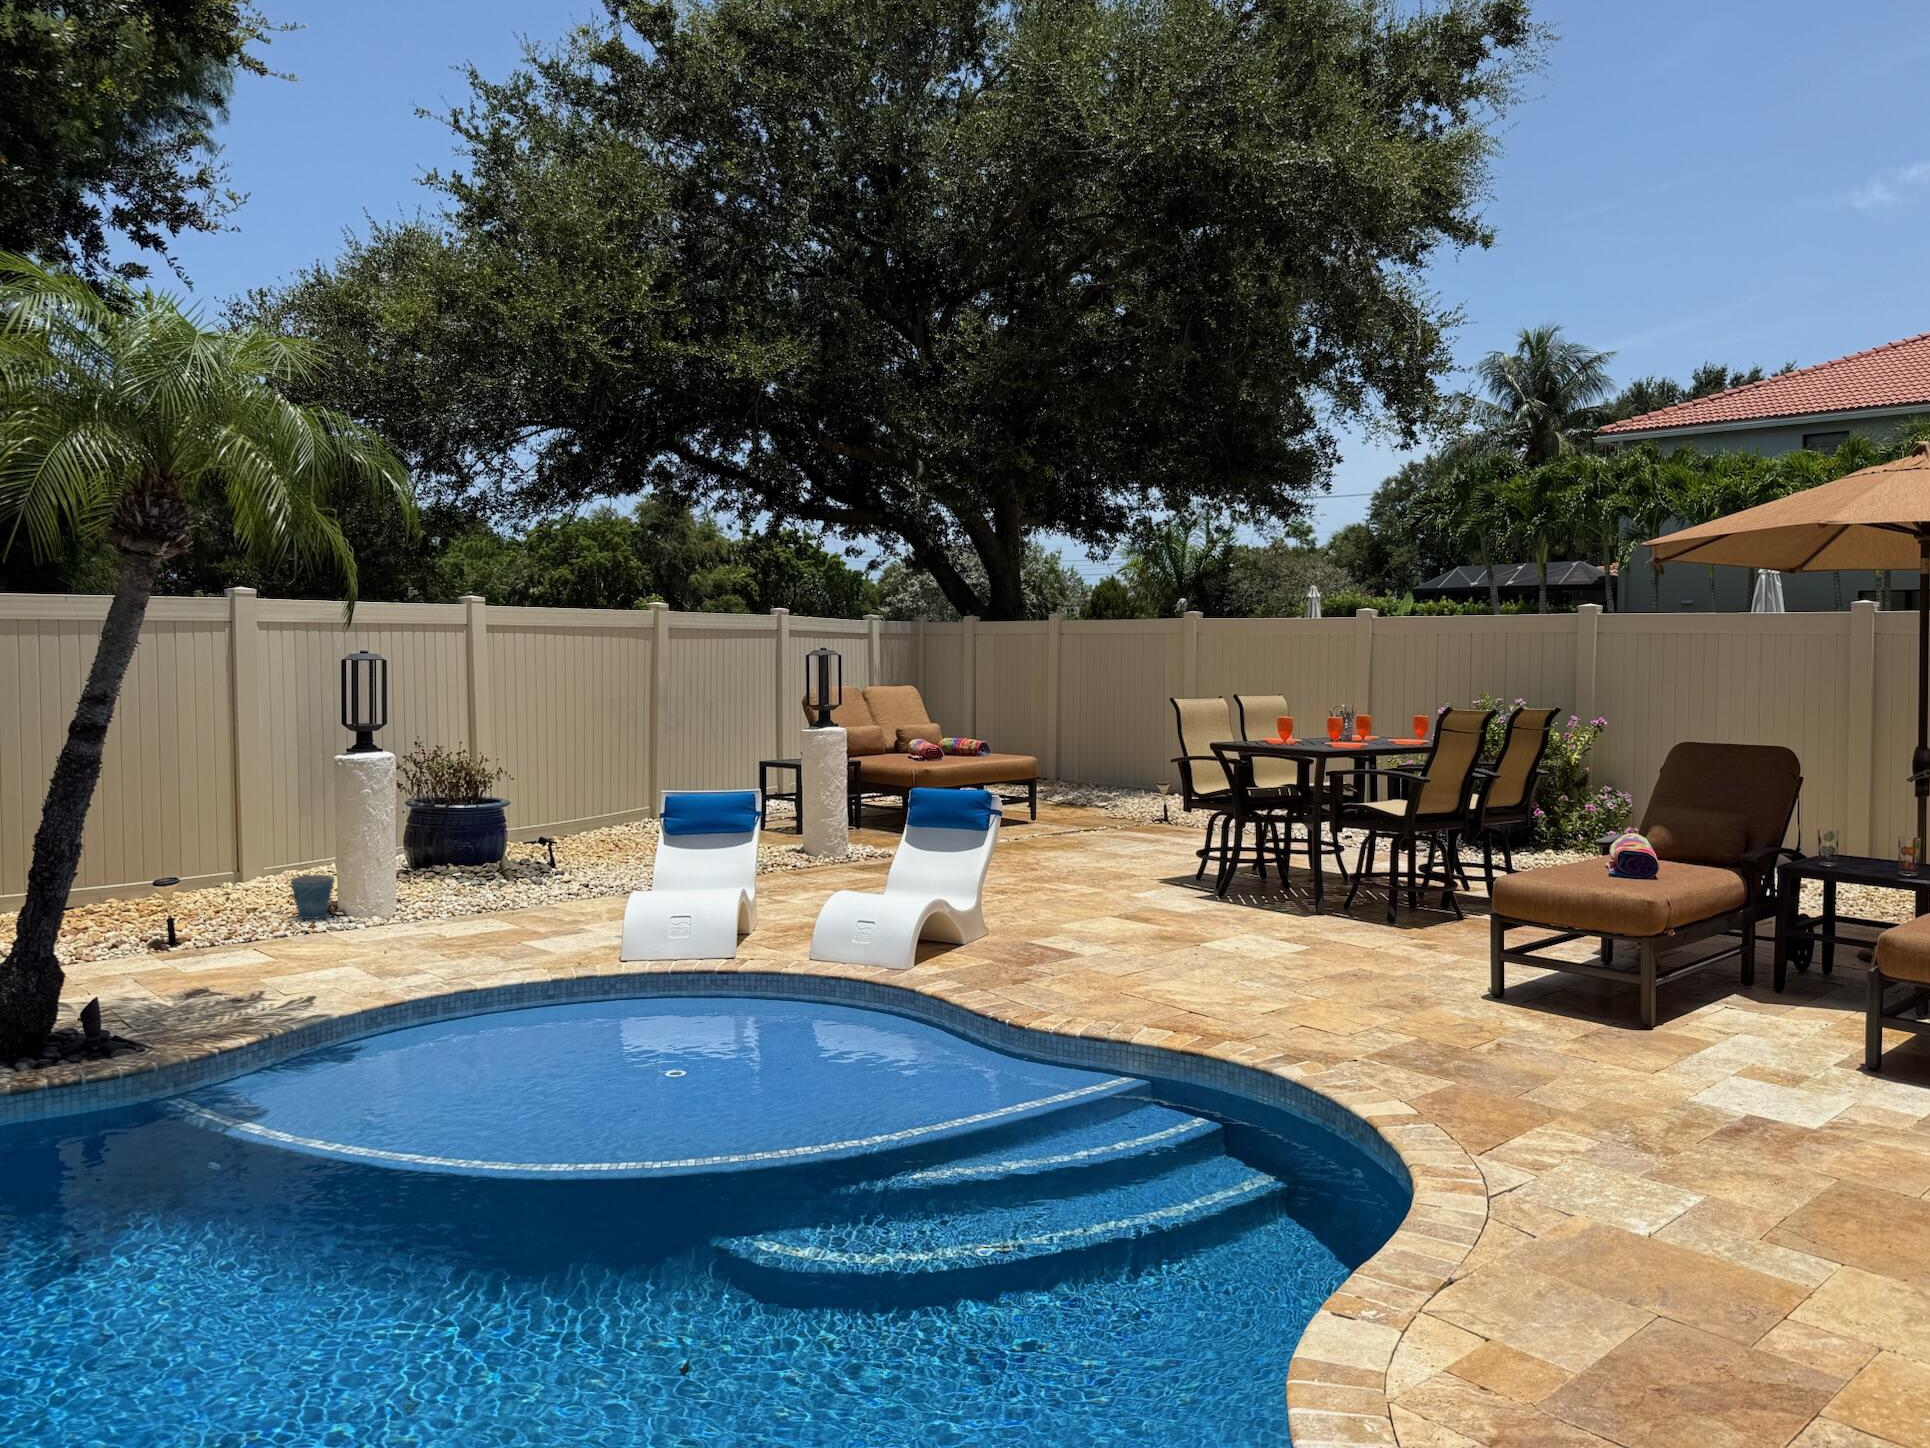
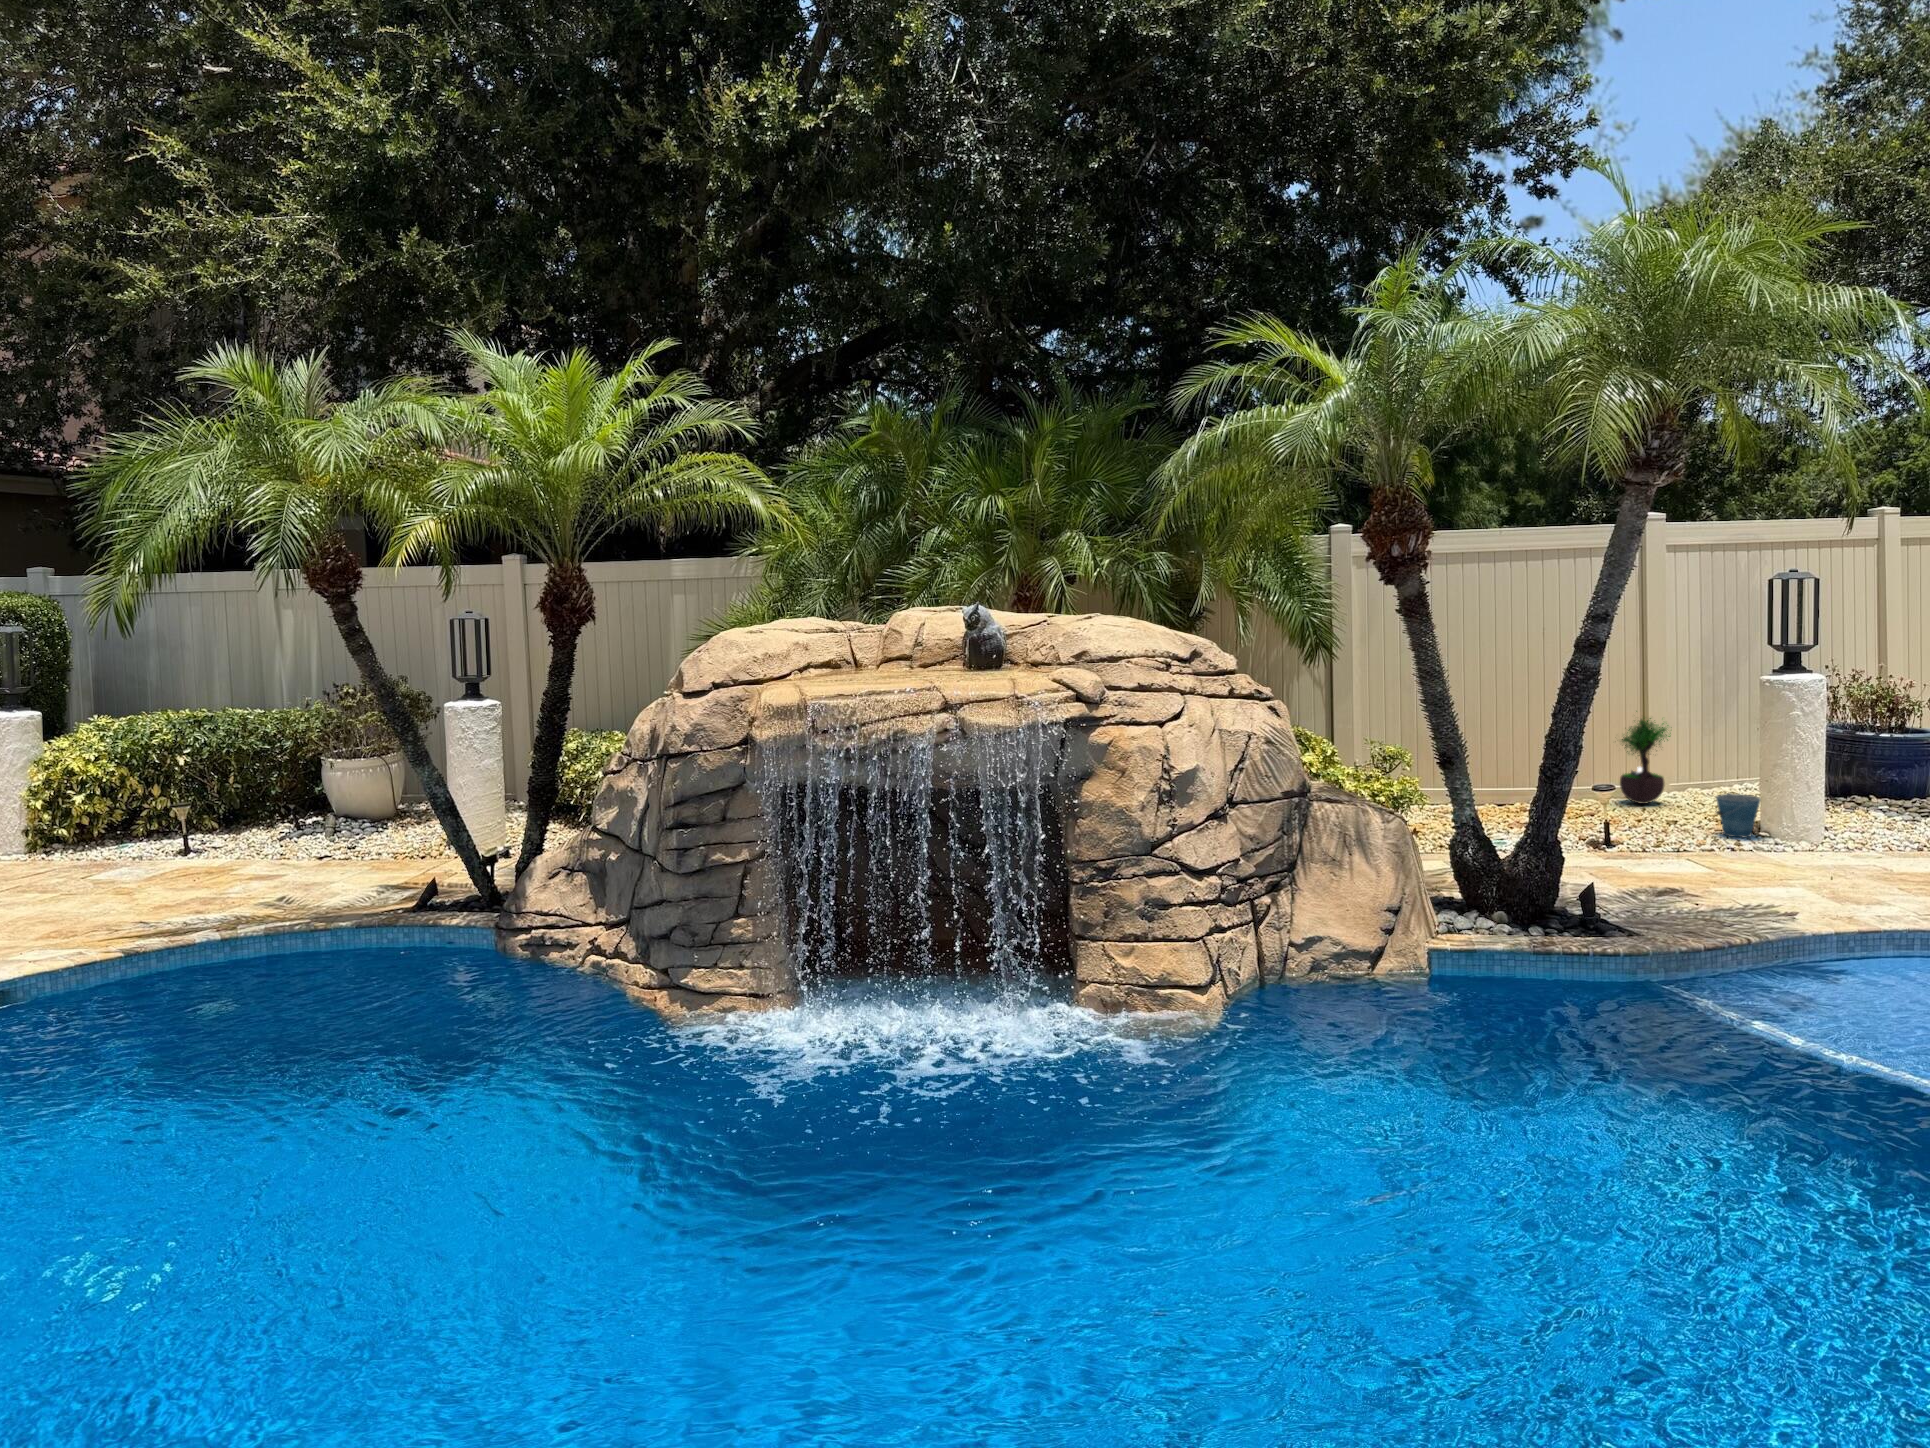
potted tree: none [195,794,260,891] -> present [1620,711,1671,804]

